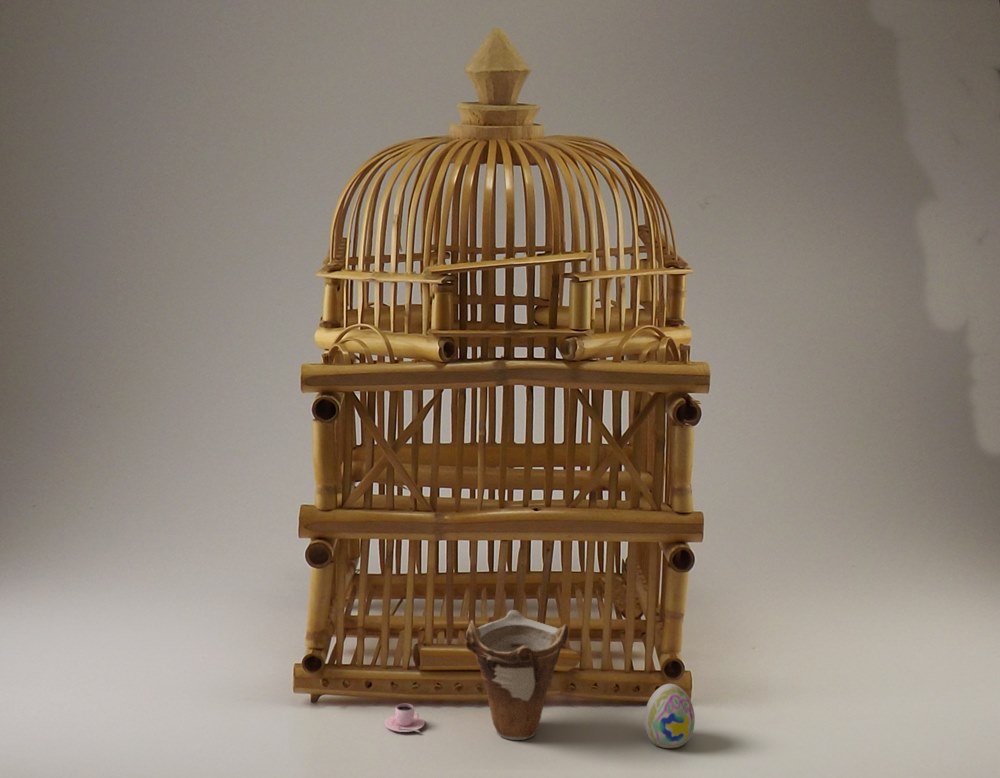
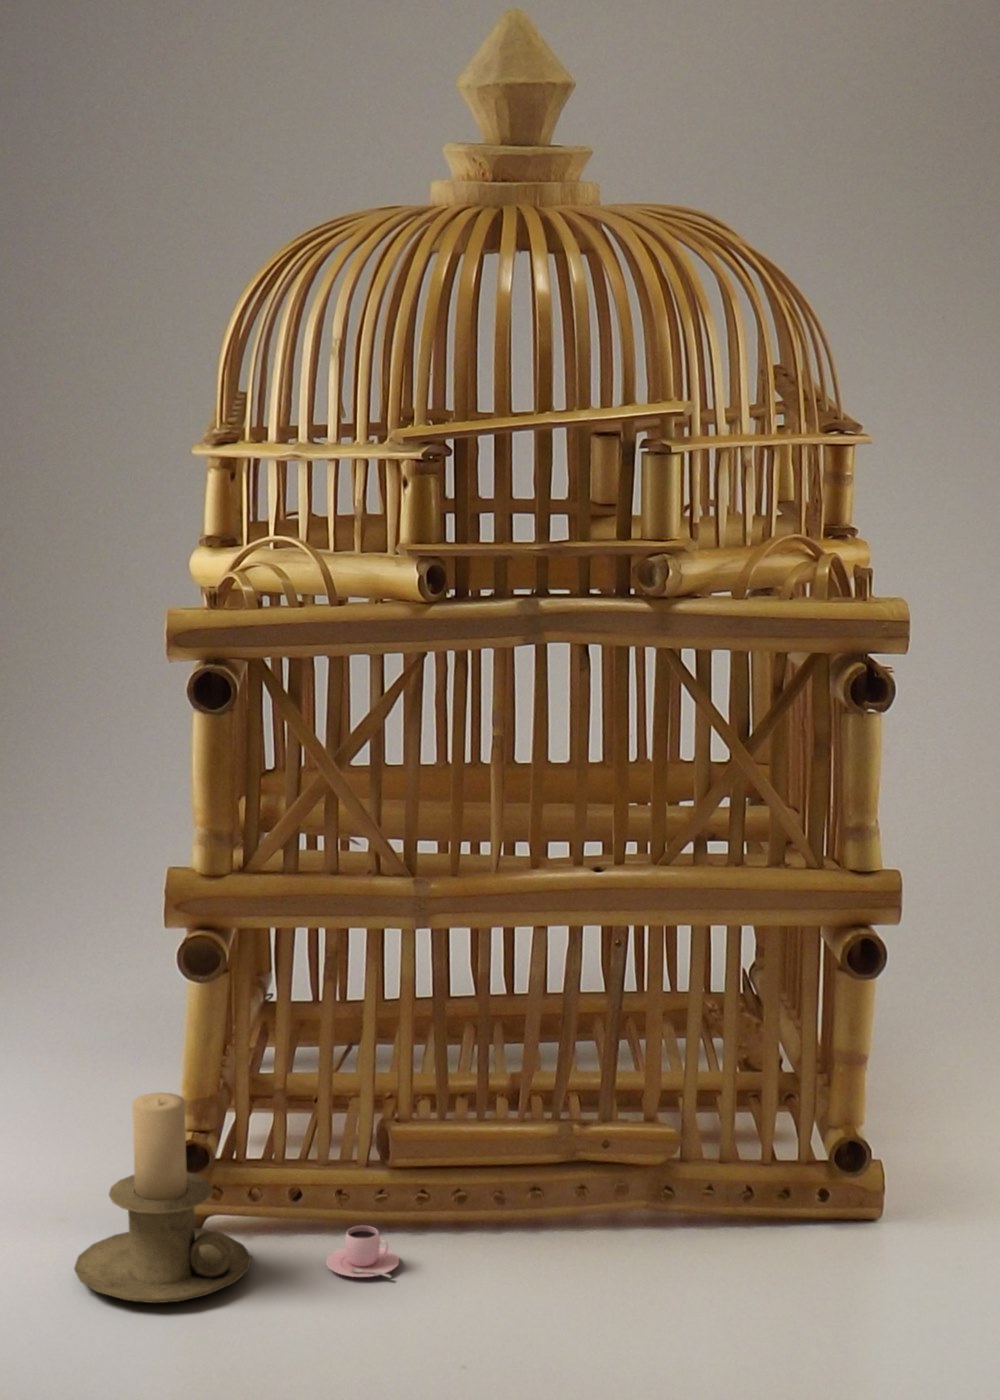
vase: present [466,610,568,740] -> none [473,1052,660,1289]
candle holder: none [247,630,344,745] -> present [74,1093,251,1303]
decorative egg: present [644,684,695,748] -> none [802,1181,894,1300]

